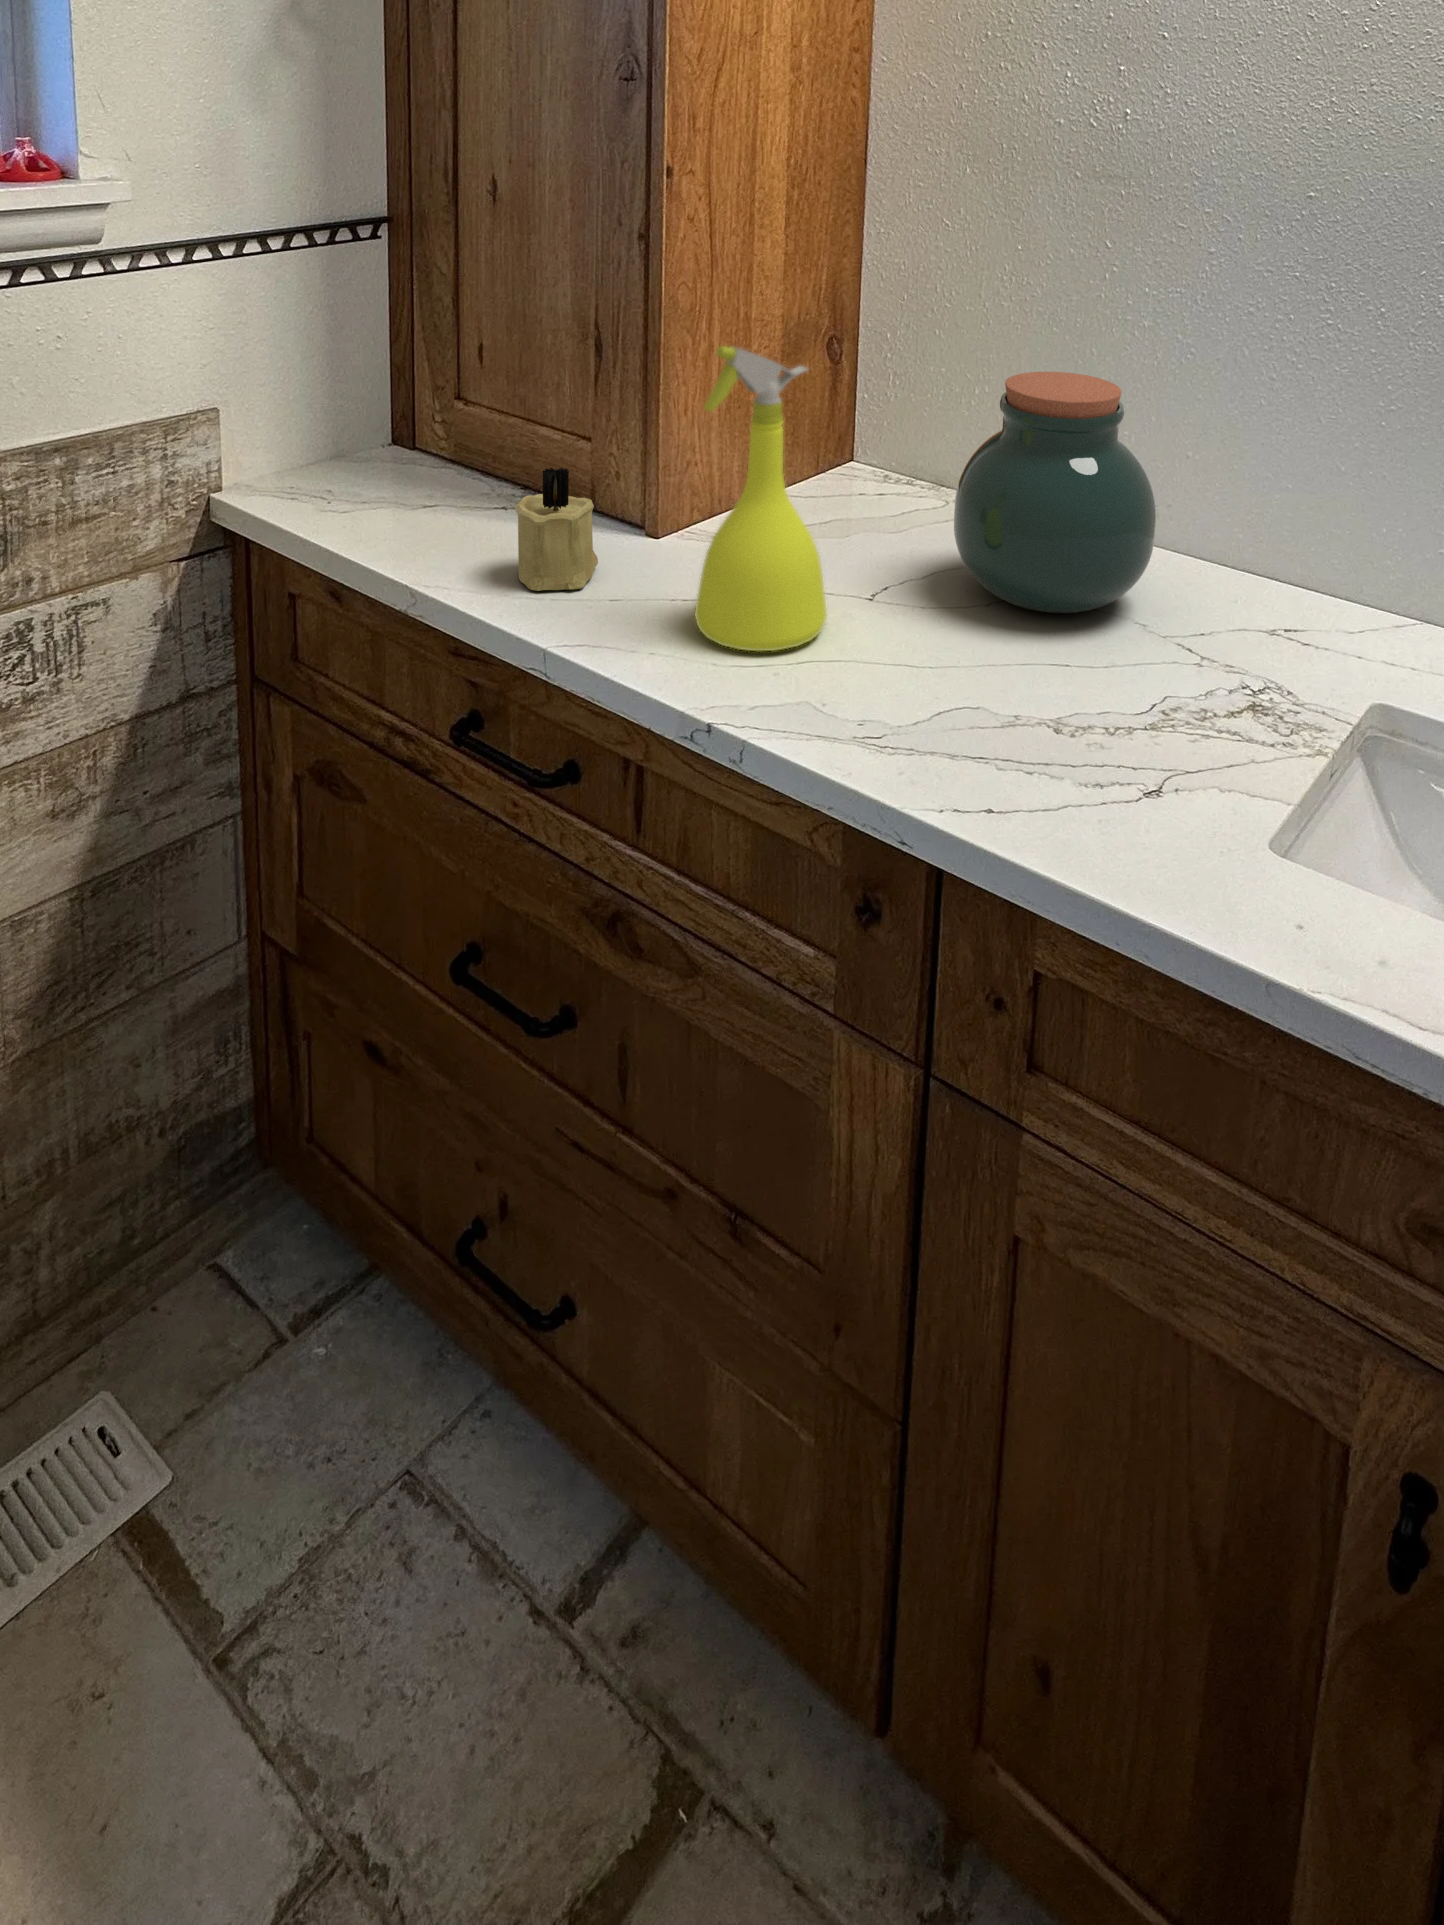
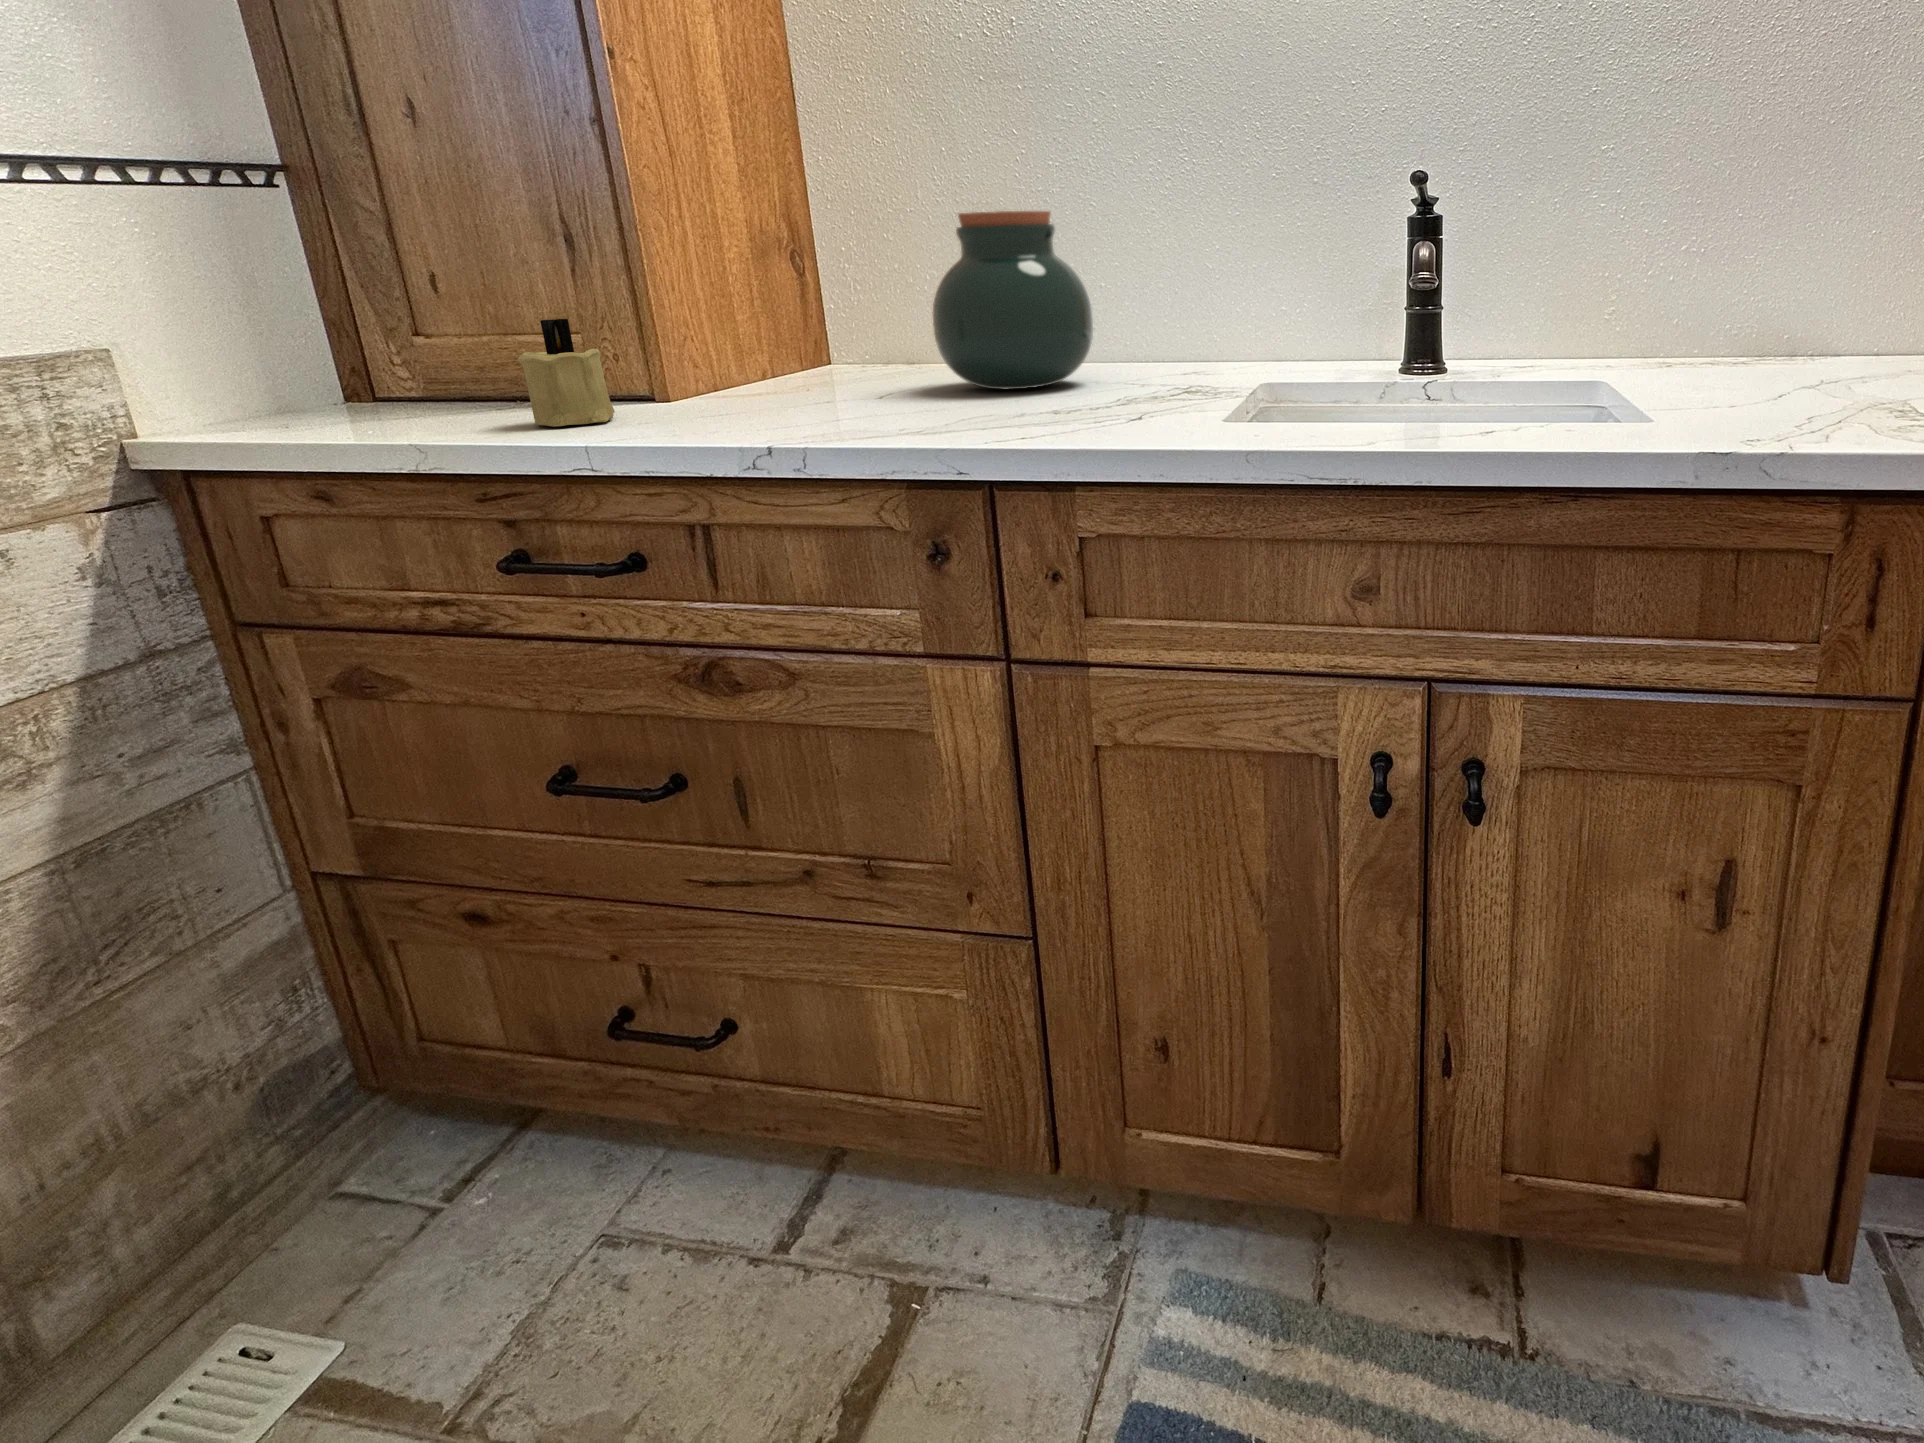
spray bottle: present [695,346,827,651] -> none [701,150,847,422]

